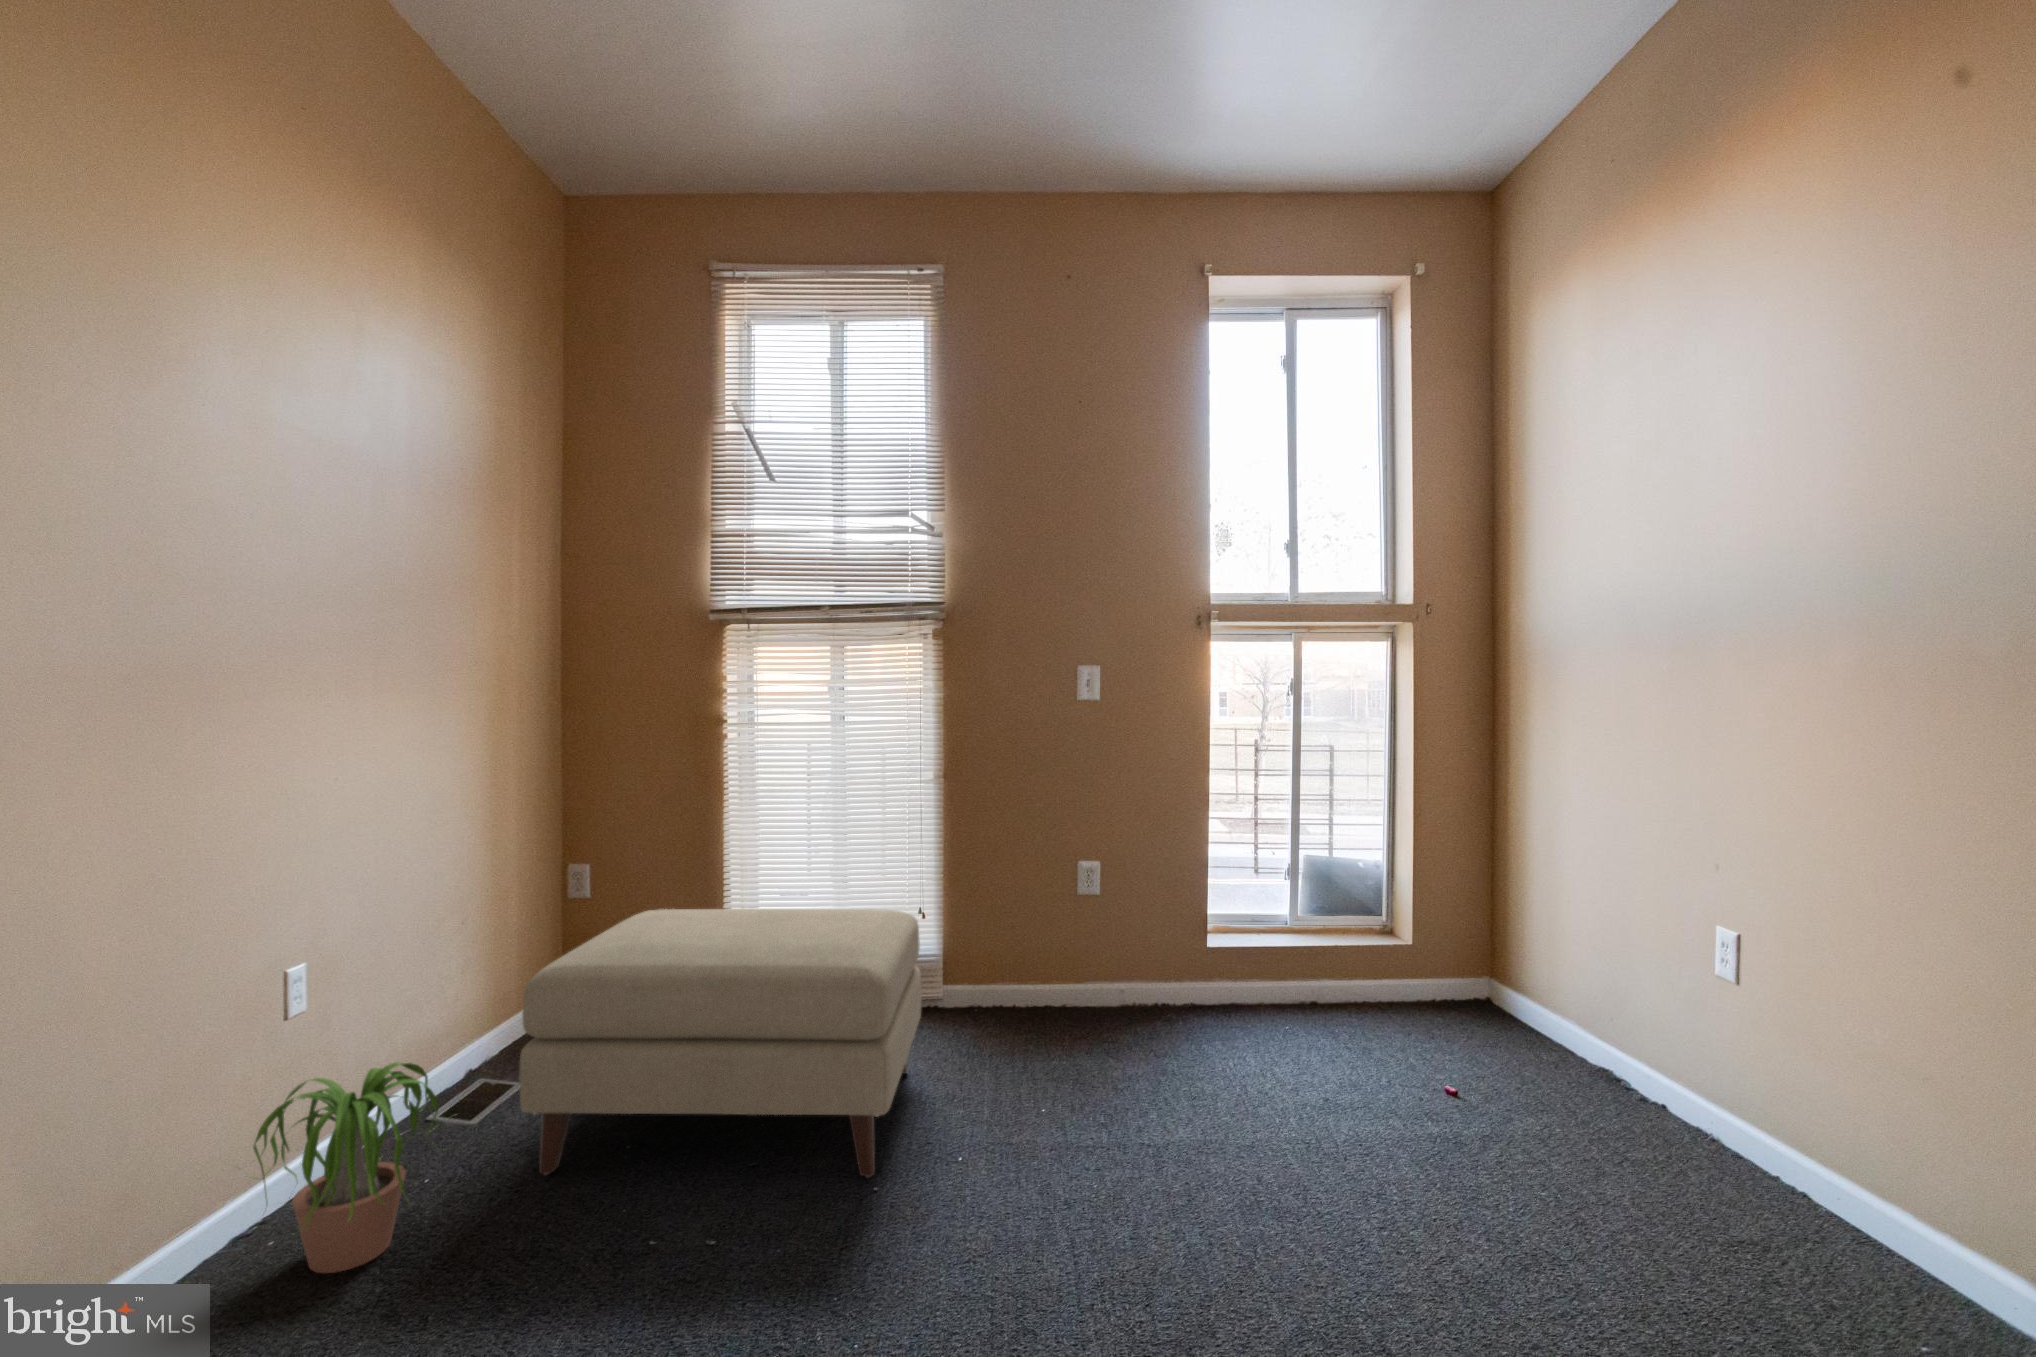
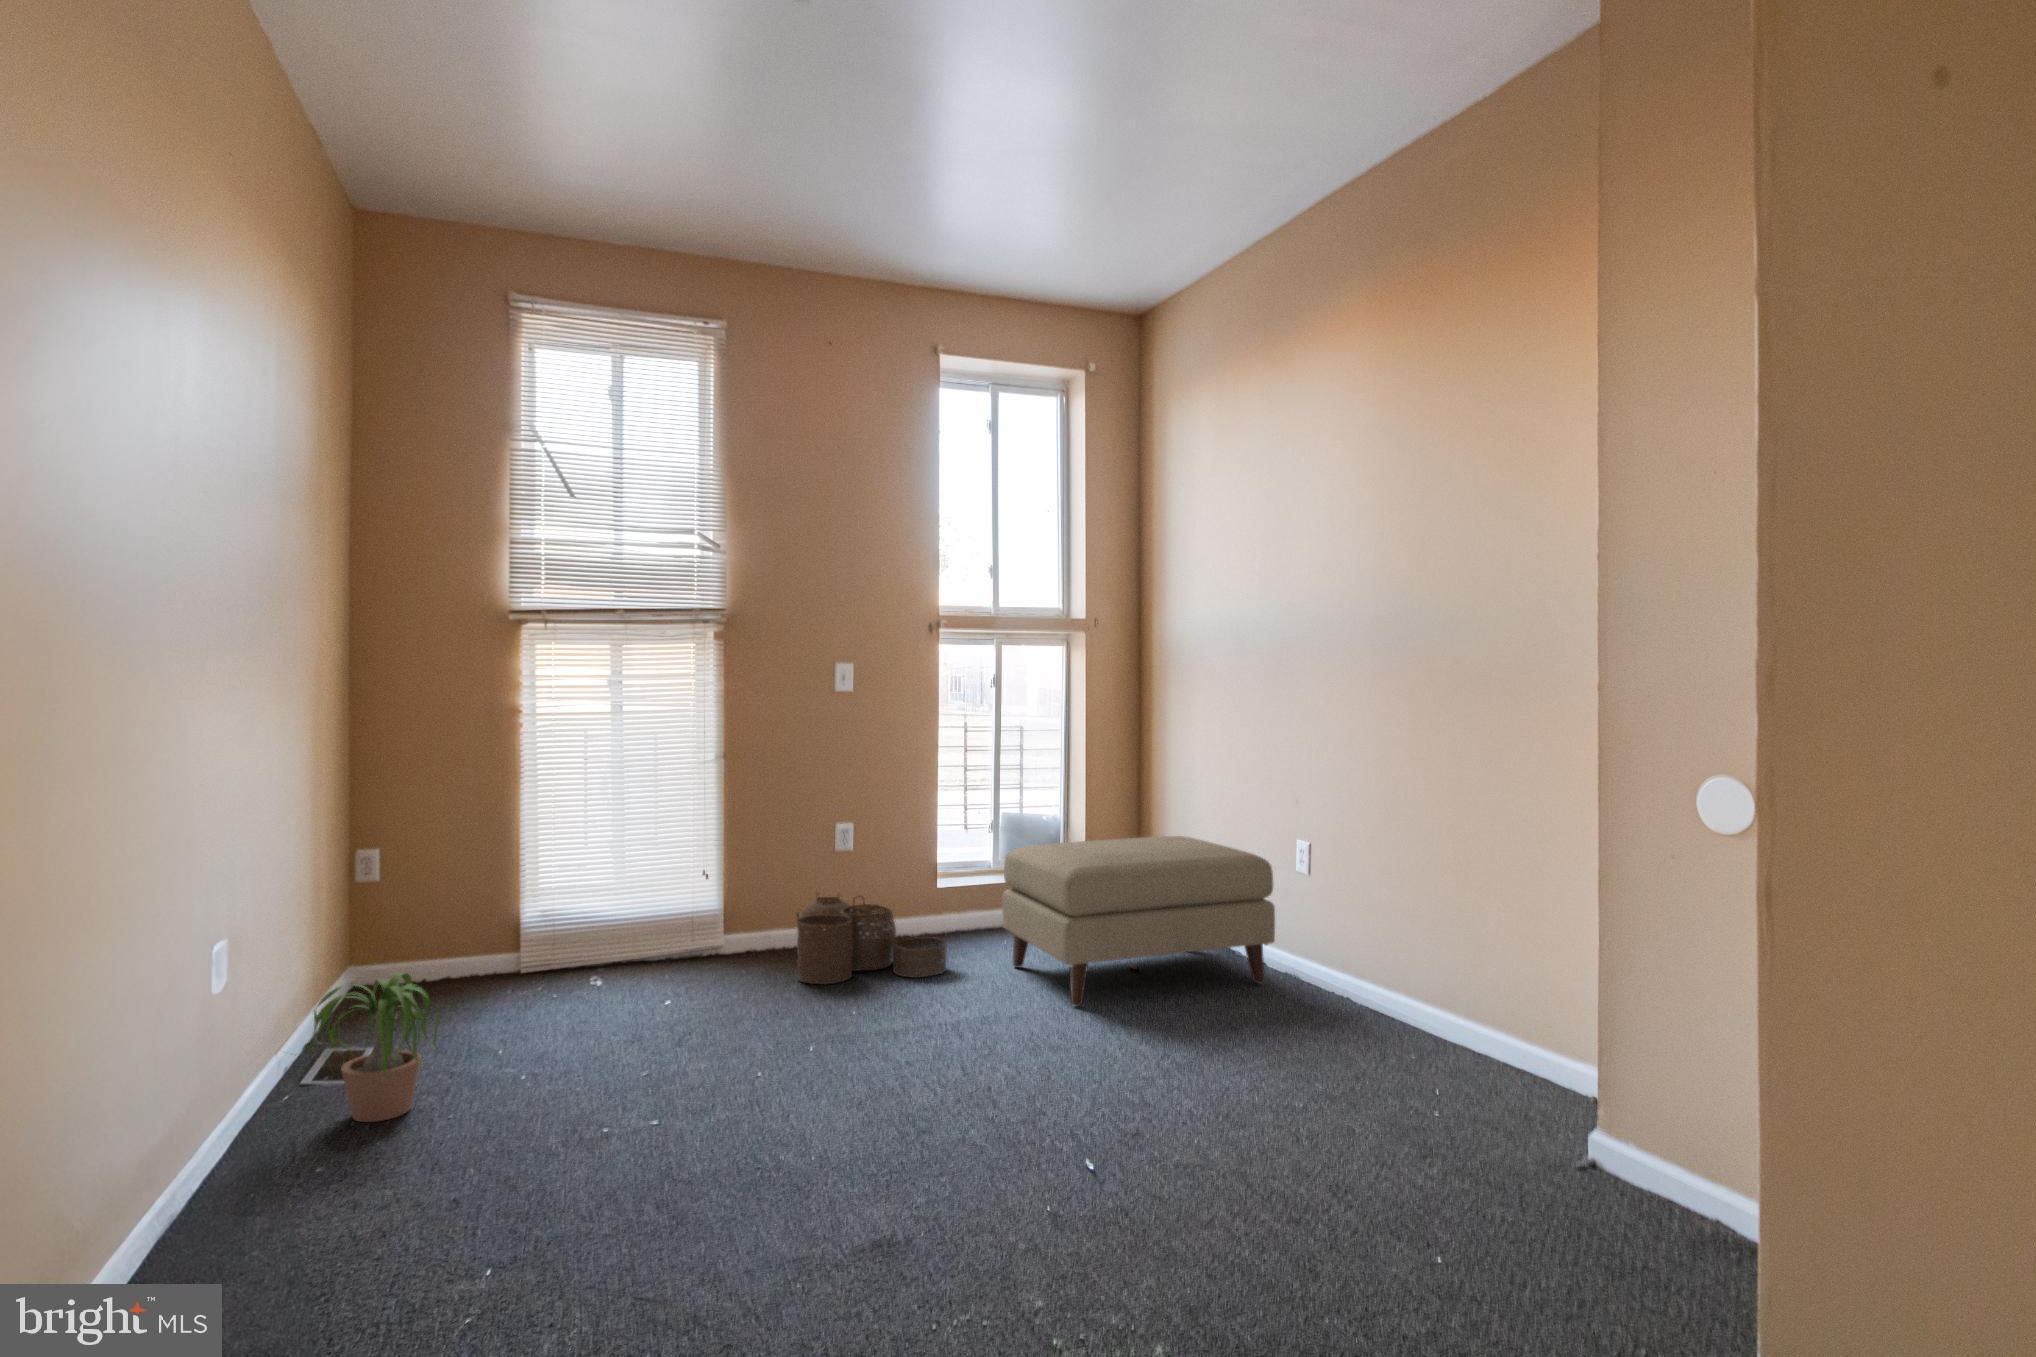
ottoman: present [520,909,922,1177] -> present [1002,836,1275,1007]
woven basket: none [991,947,1193,1094] -> present [796,897,946,984]

